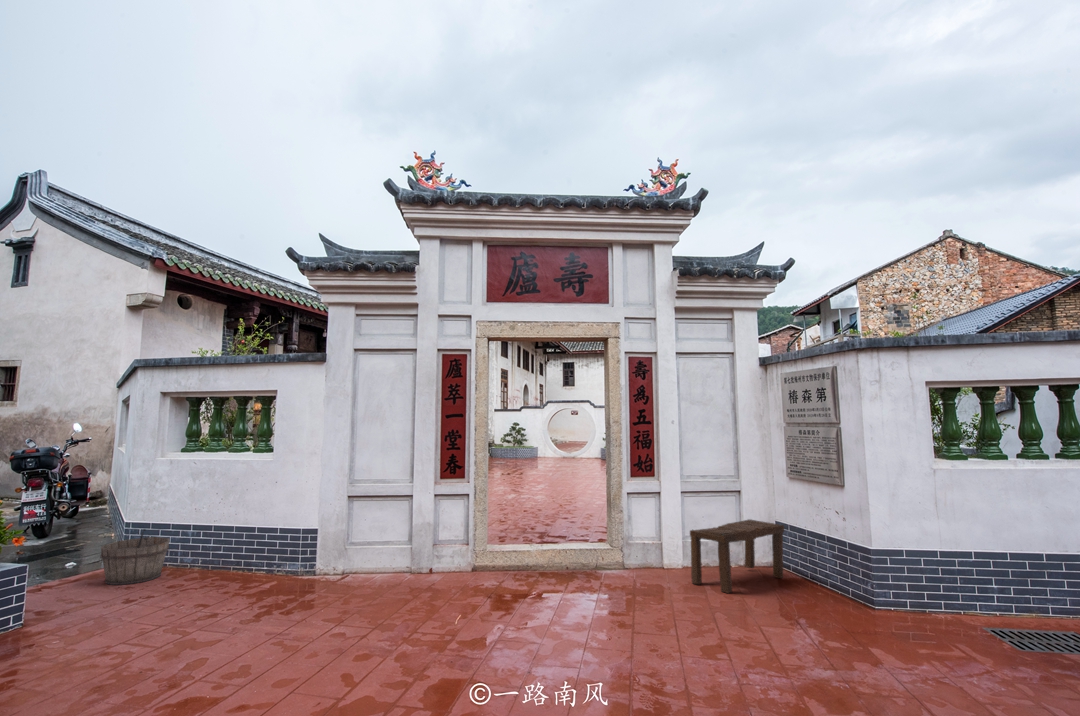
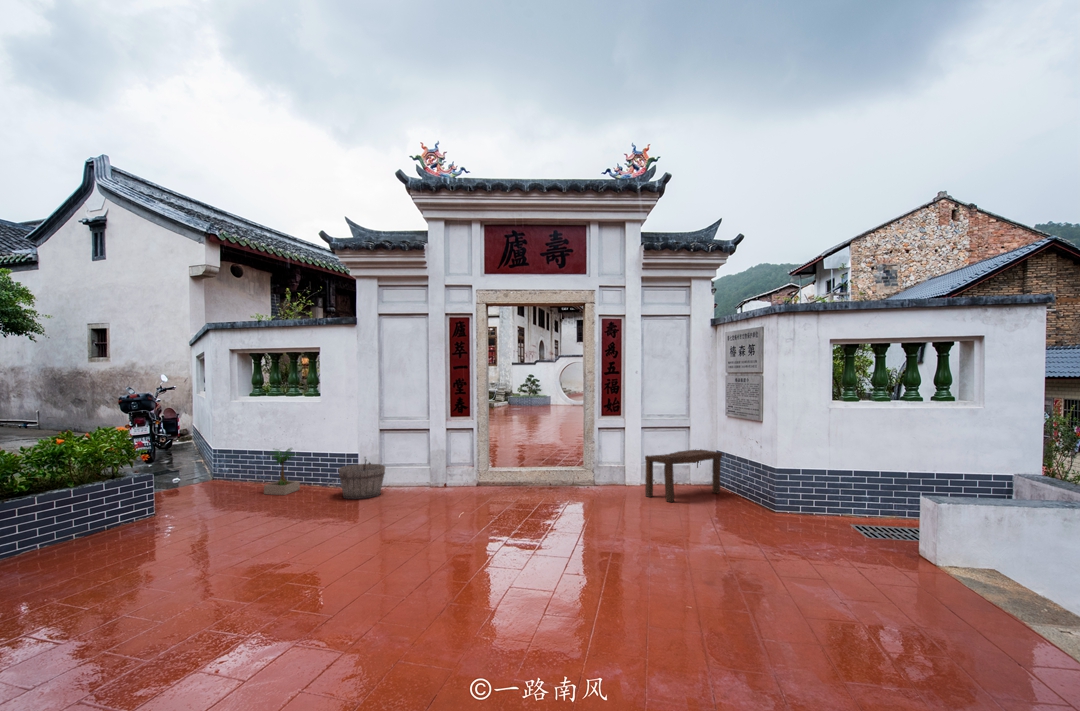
potted plant: none [192,520,247,586] -> present [264,448,300,495]
wooden bucket: present [101,530,170,585] -> present [339,459,385,499]

